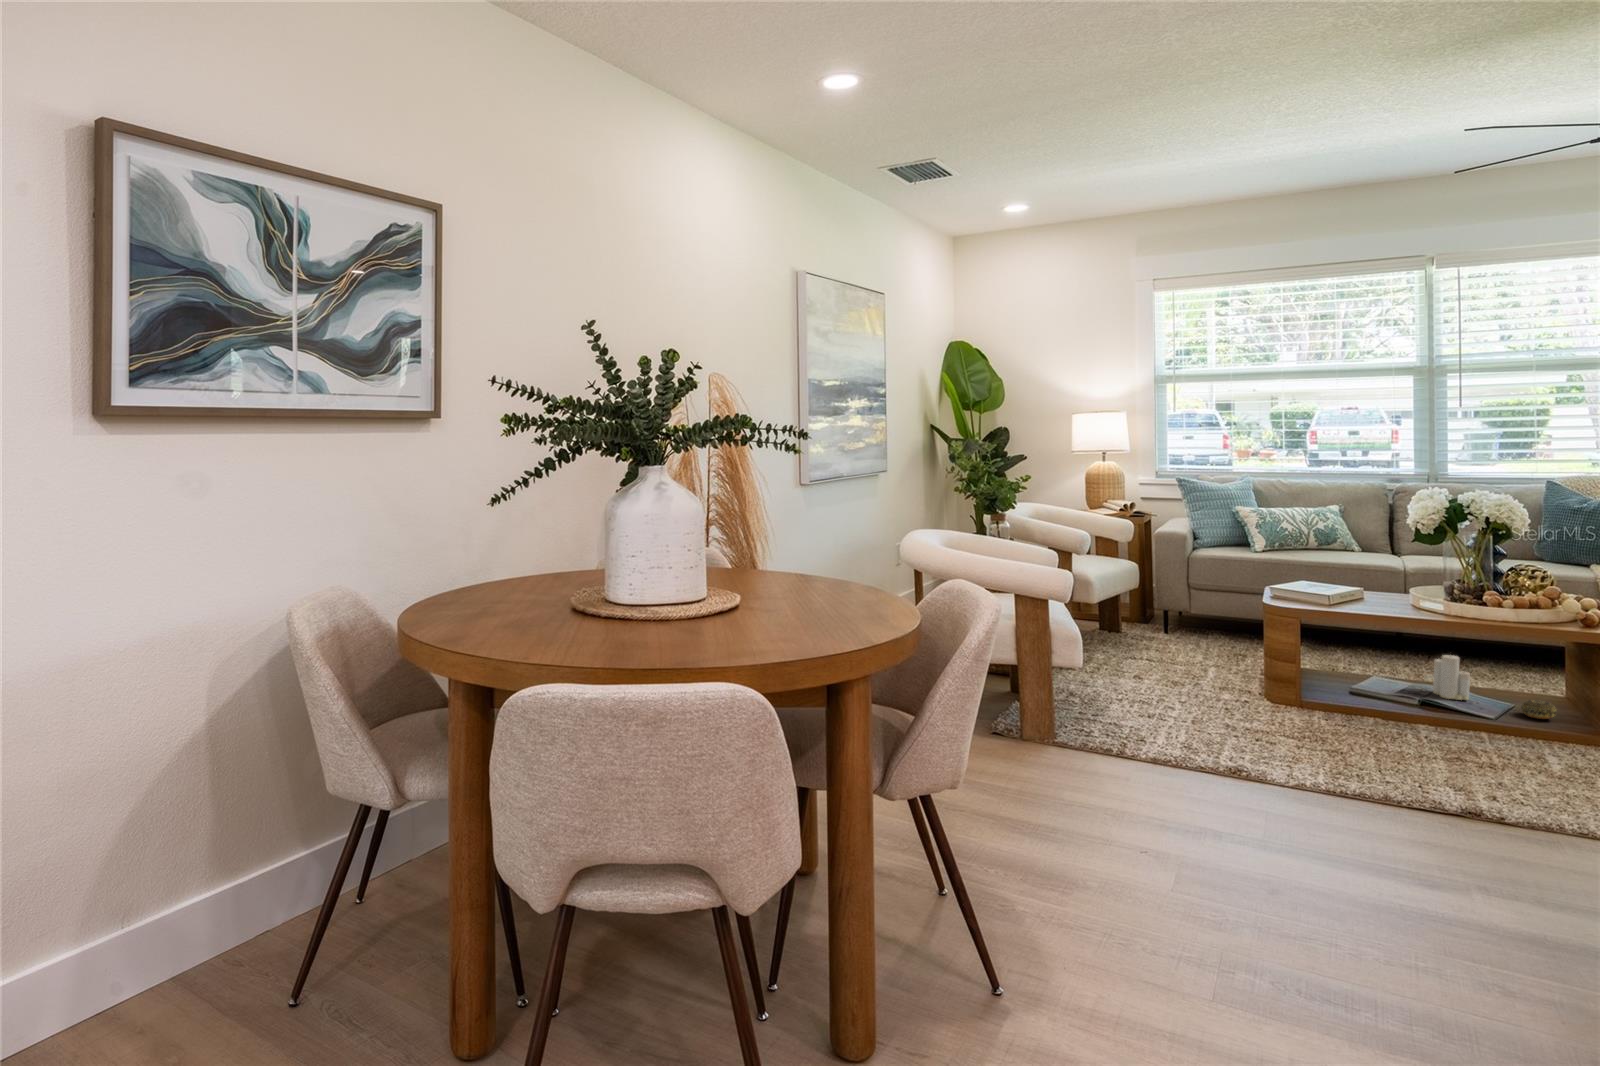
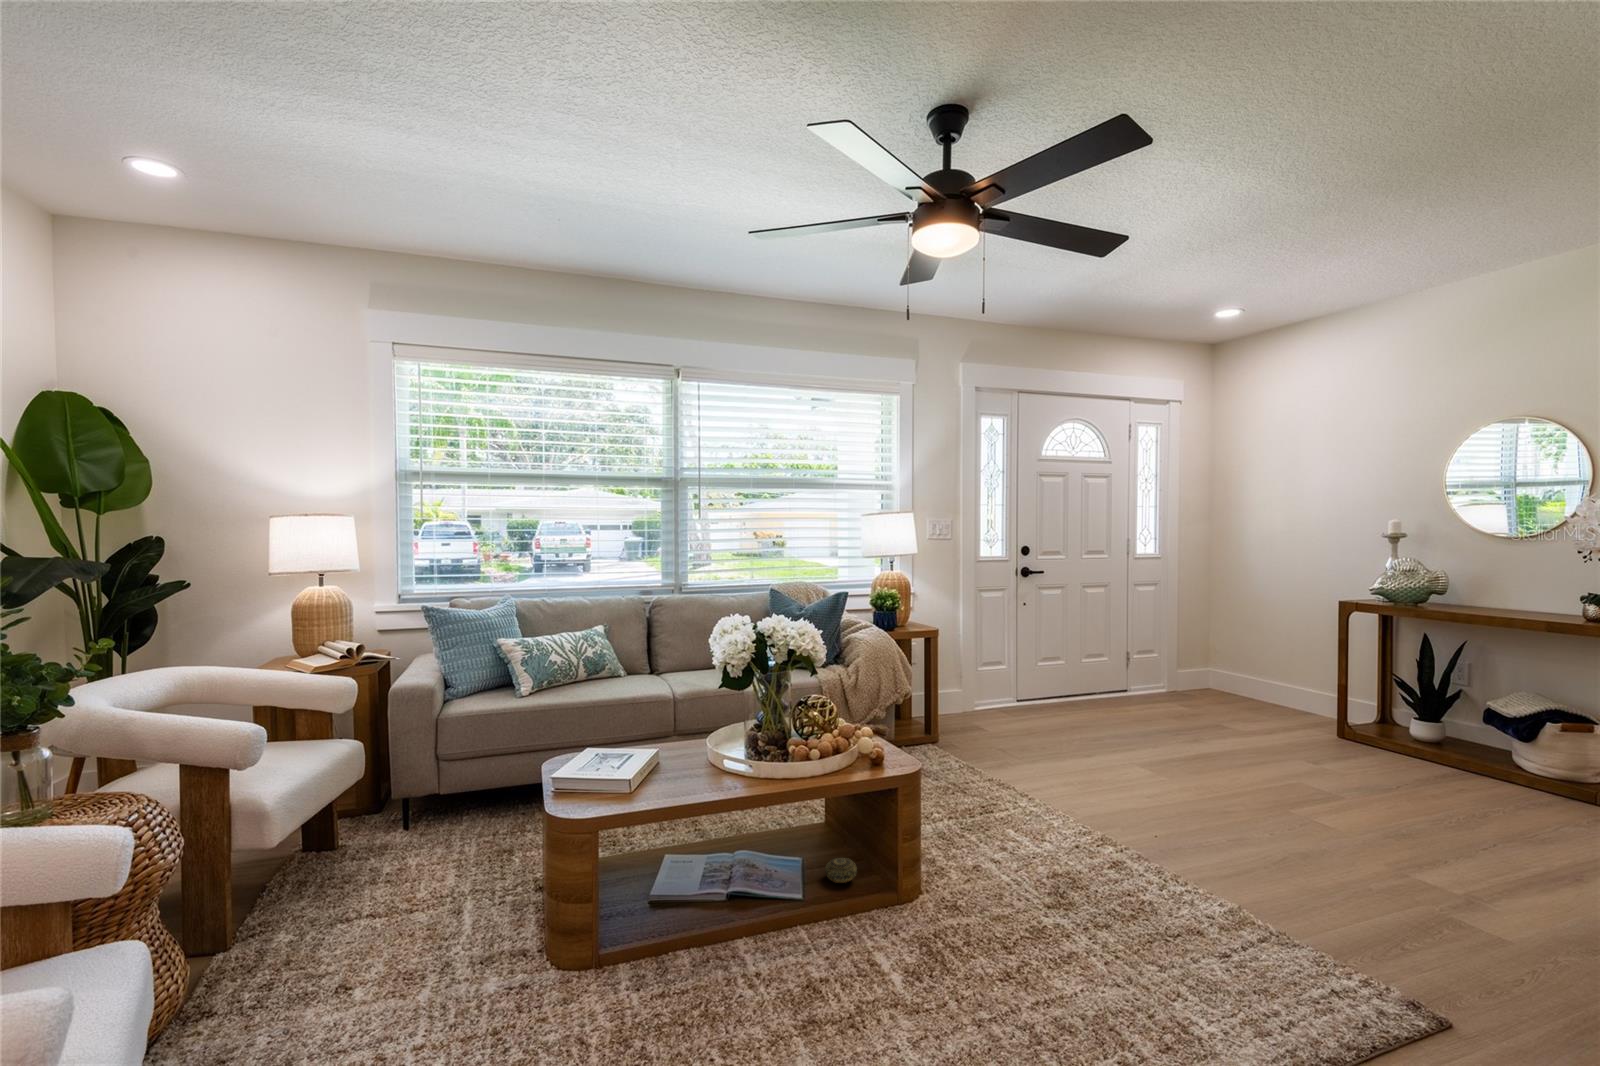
candle: present [1433,655,1470,700] -> none [738,819,776,879]

